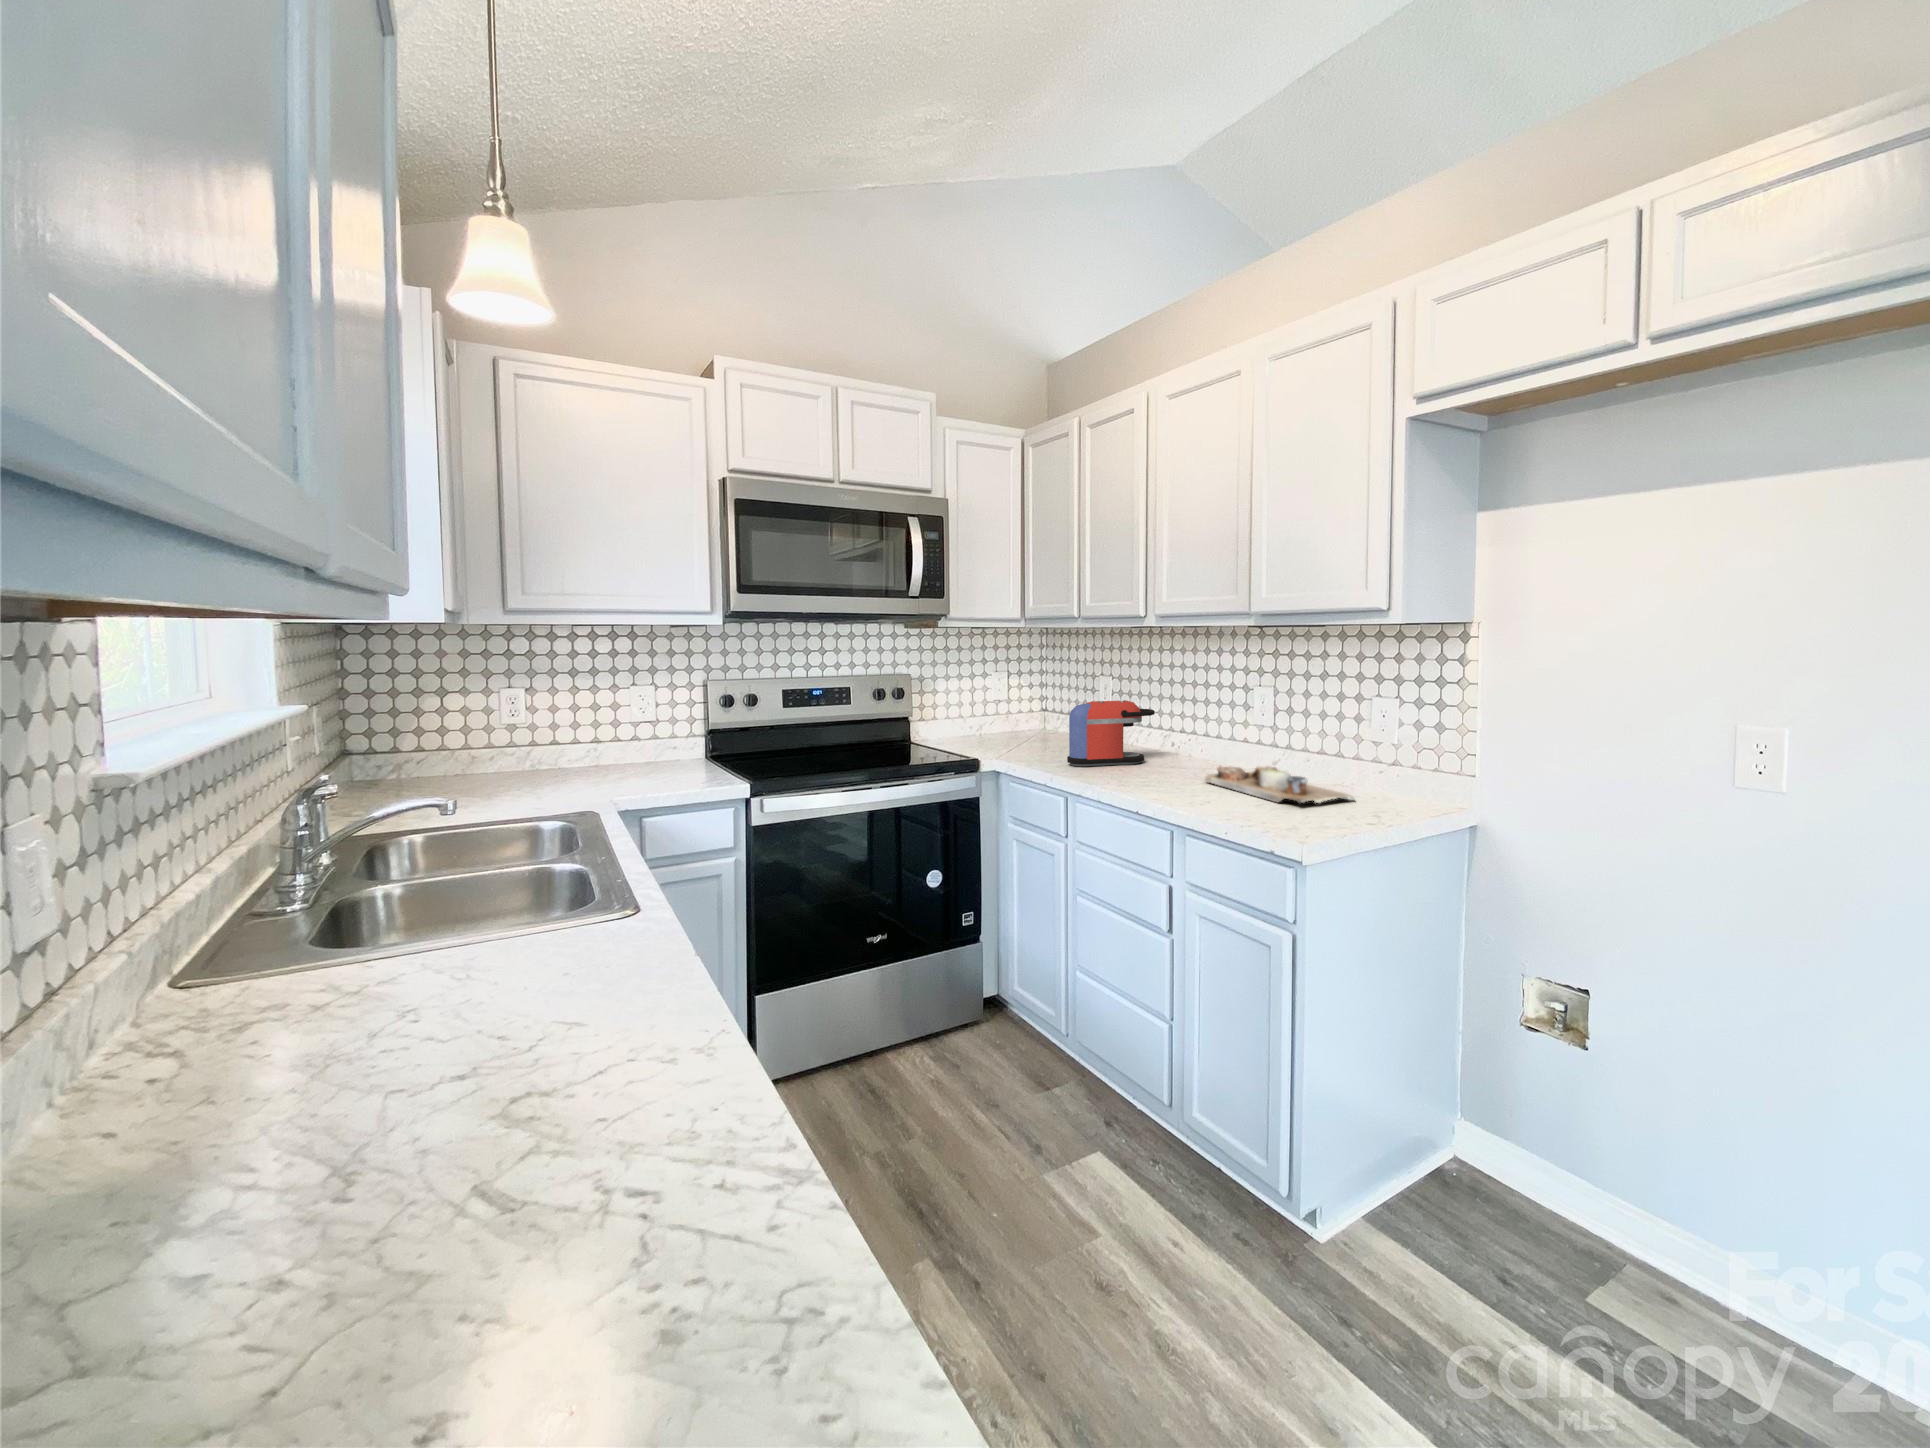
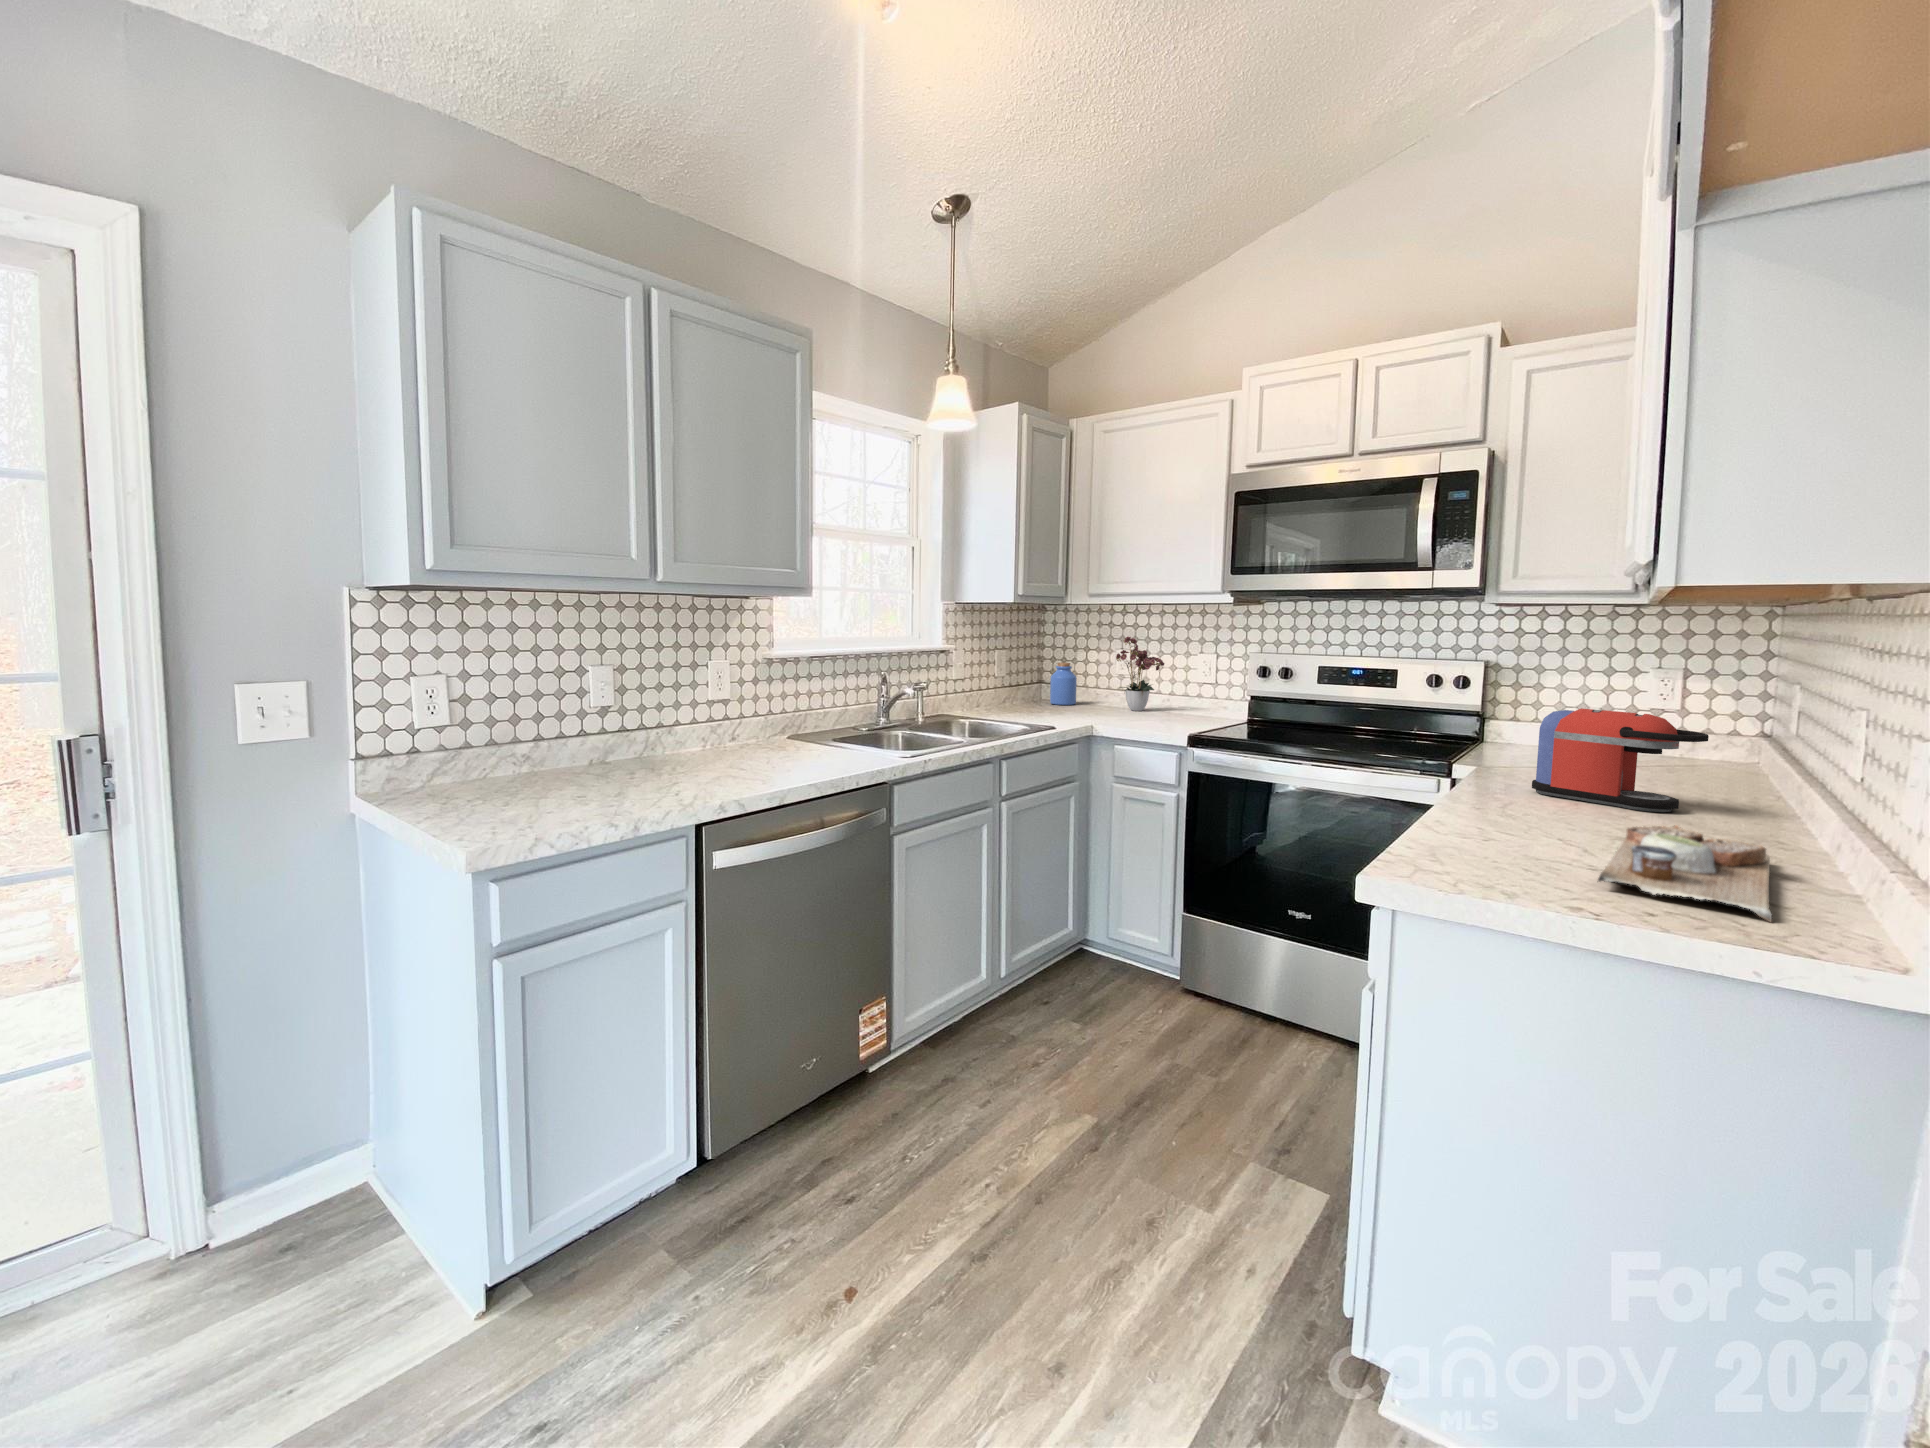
flower arrangement: none [514,667,593,769] -> present [1116,637,1164,711]
jar: none [389,717,439,782] -> present [1050,663,1077,705]

